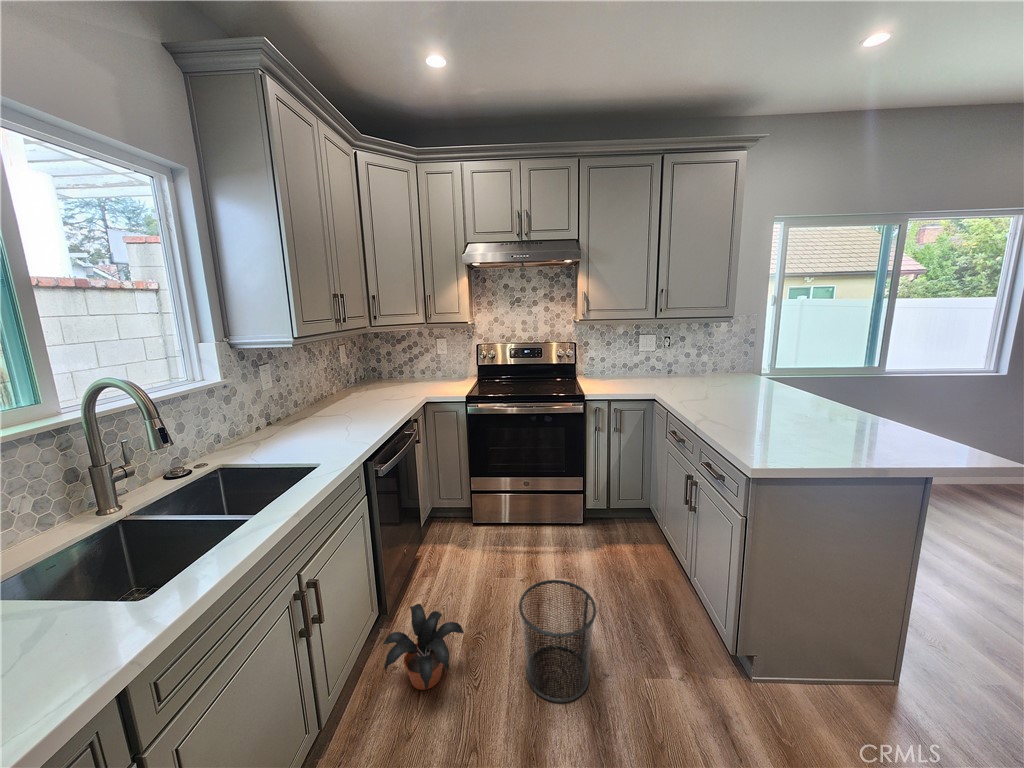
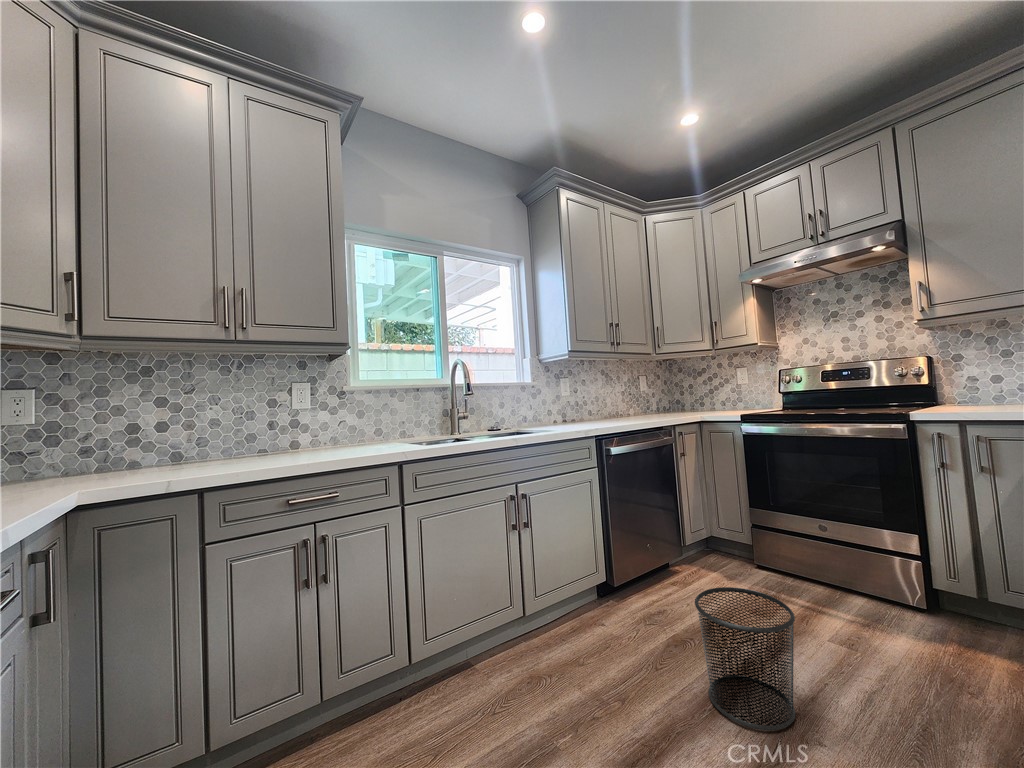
potted plant: present [382,604,464,690] -> none [579,572,656,646]

